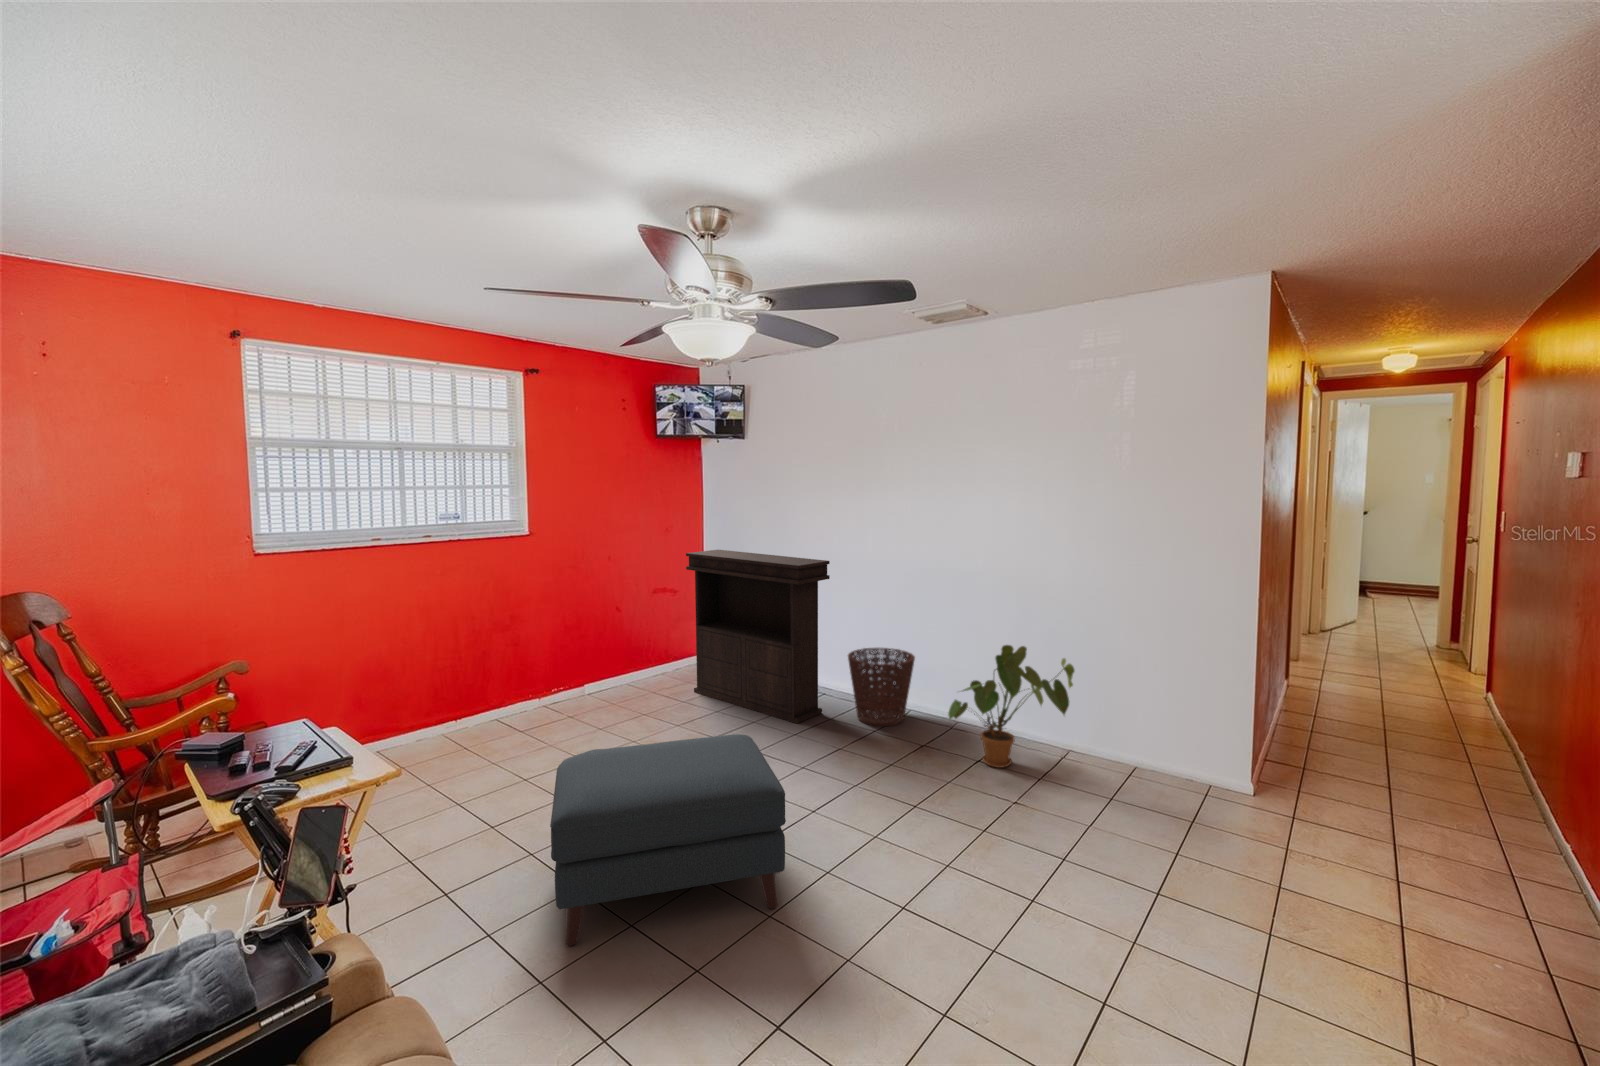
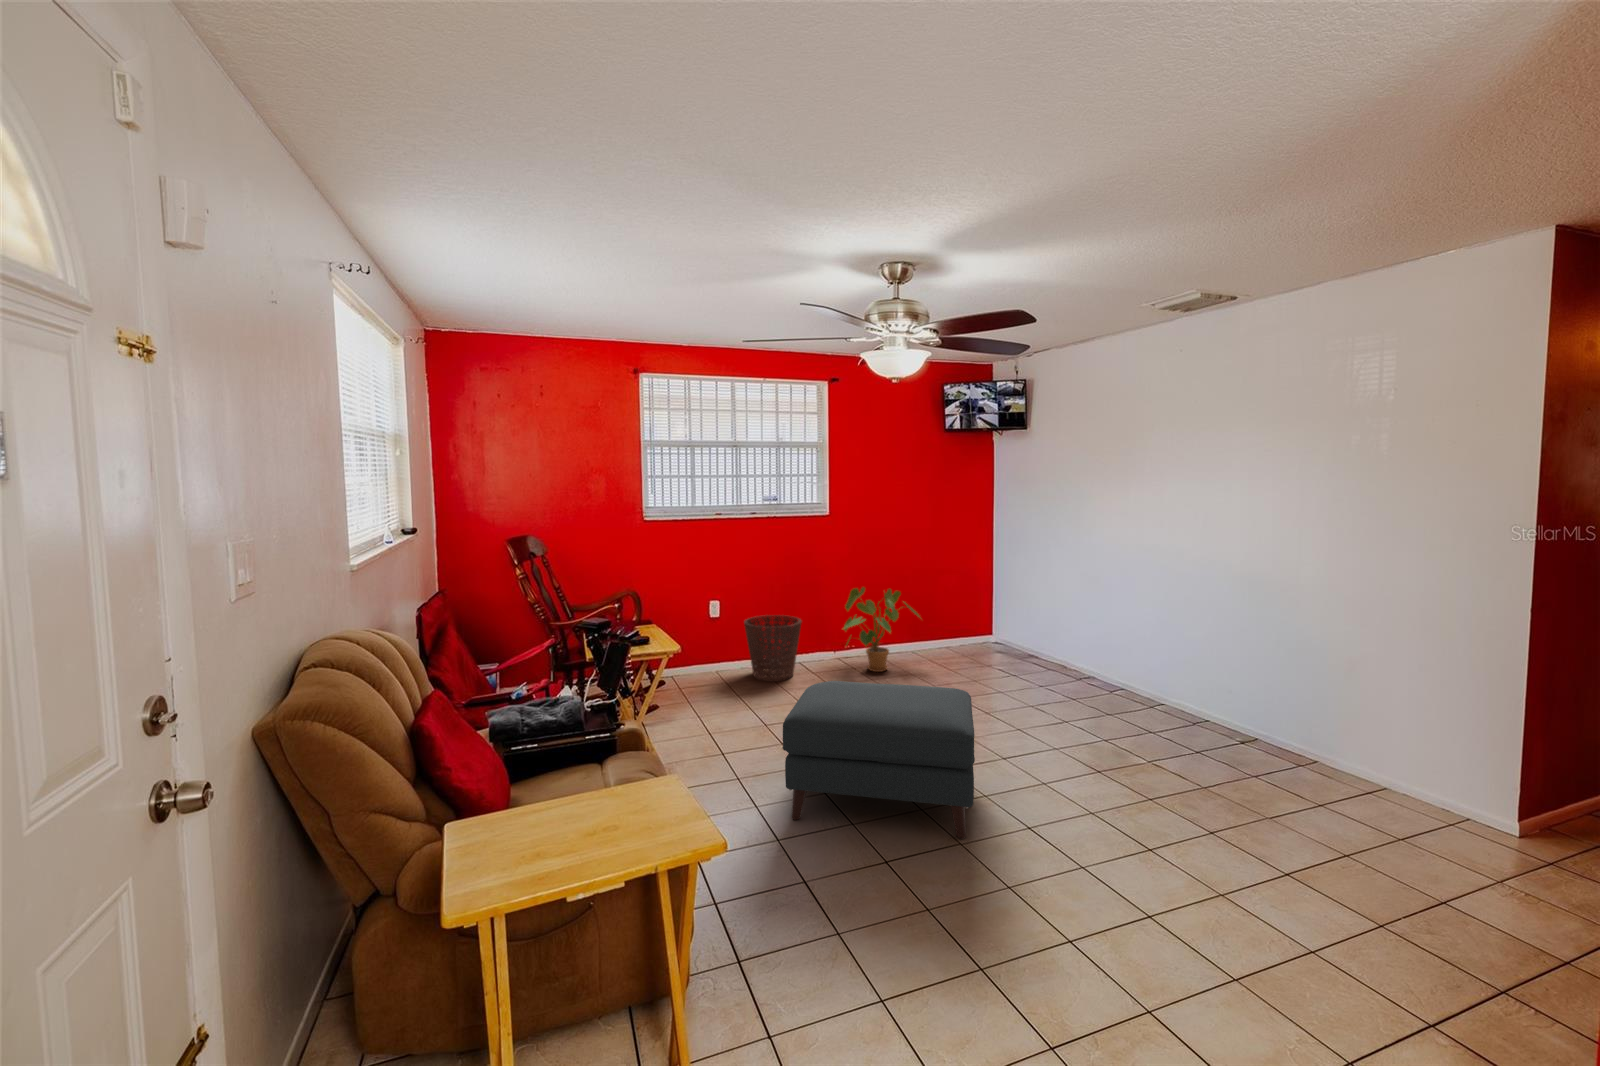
console table: present [686,550,830,723] -> none [963,535,1098,705]
house plant: present [948,645,1074,768] -> present [844,587,920,672]
basket: present [848,648,915,726] -> present [744,615,802,681]

